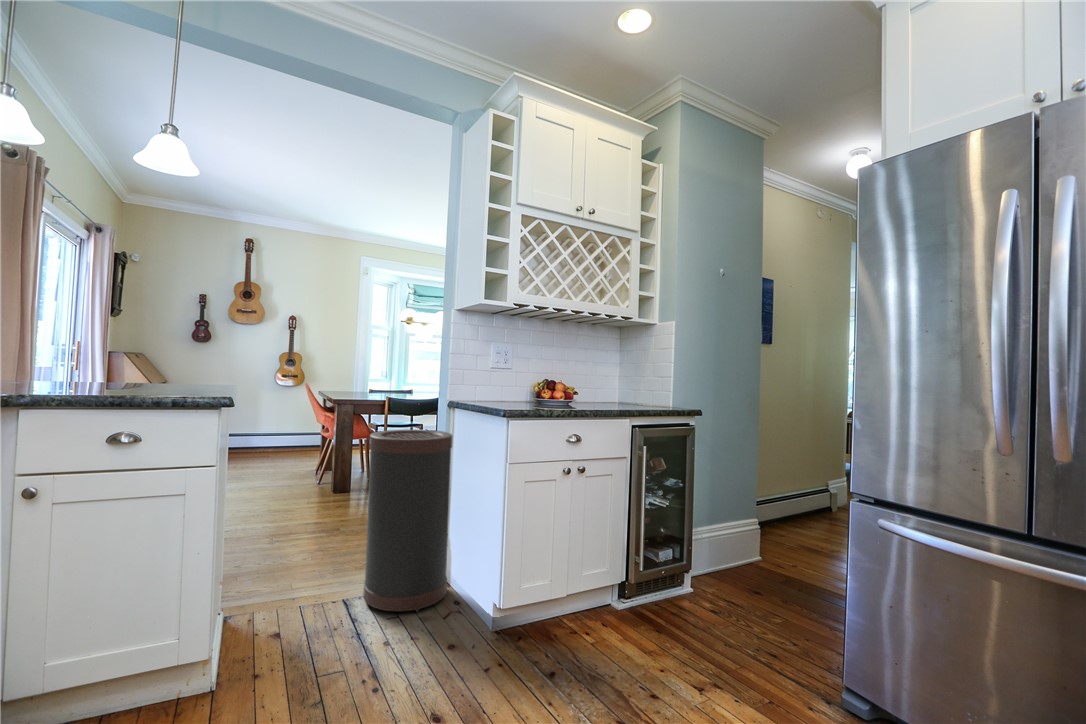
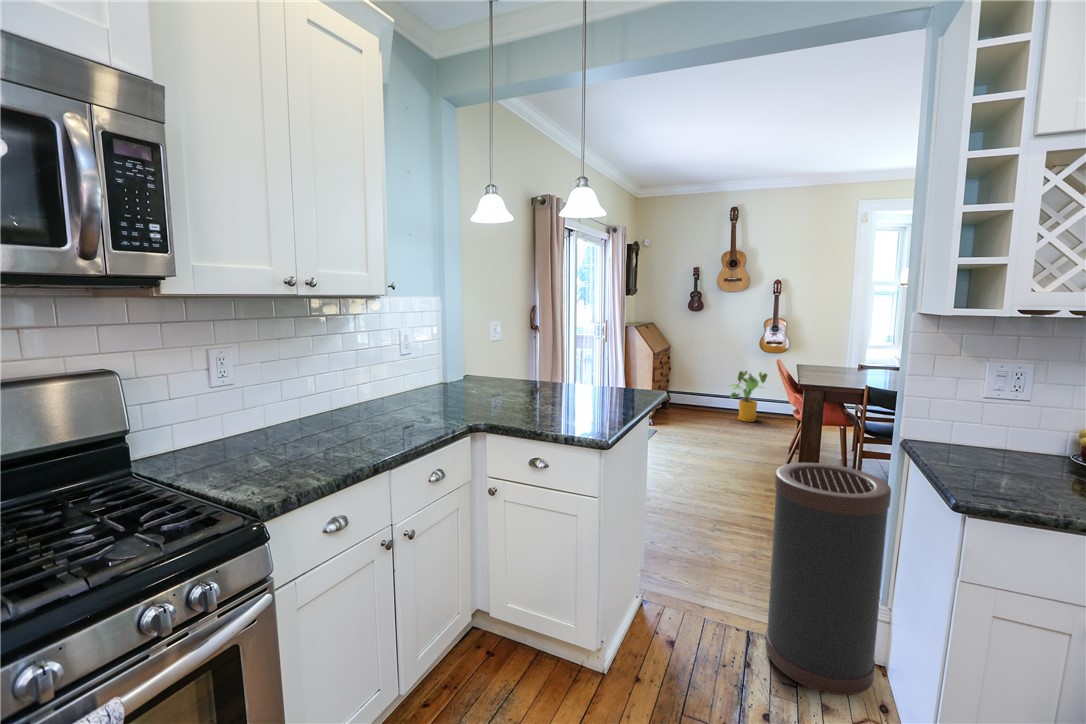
house plant: none [245,406,287,458] -> present [730,371,767,422]

